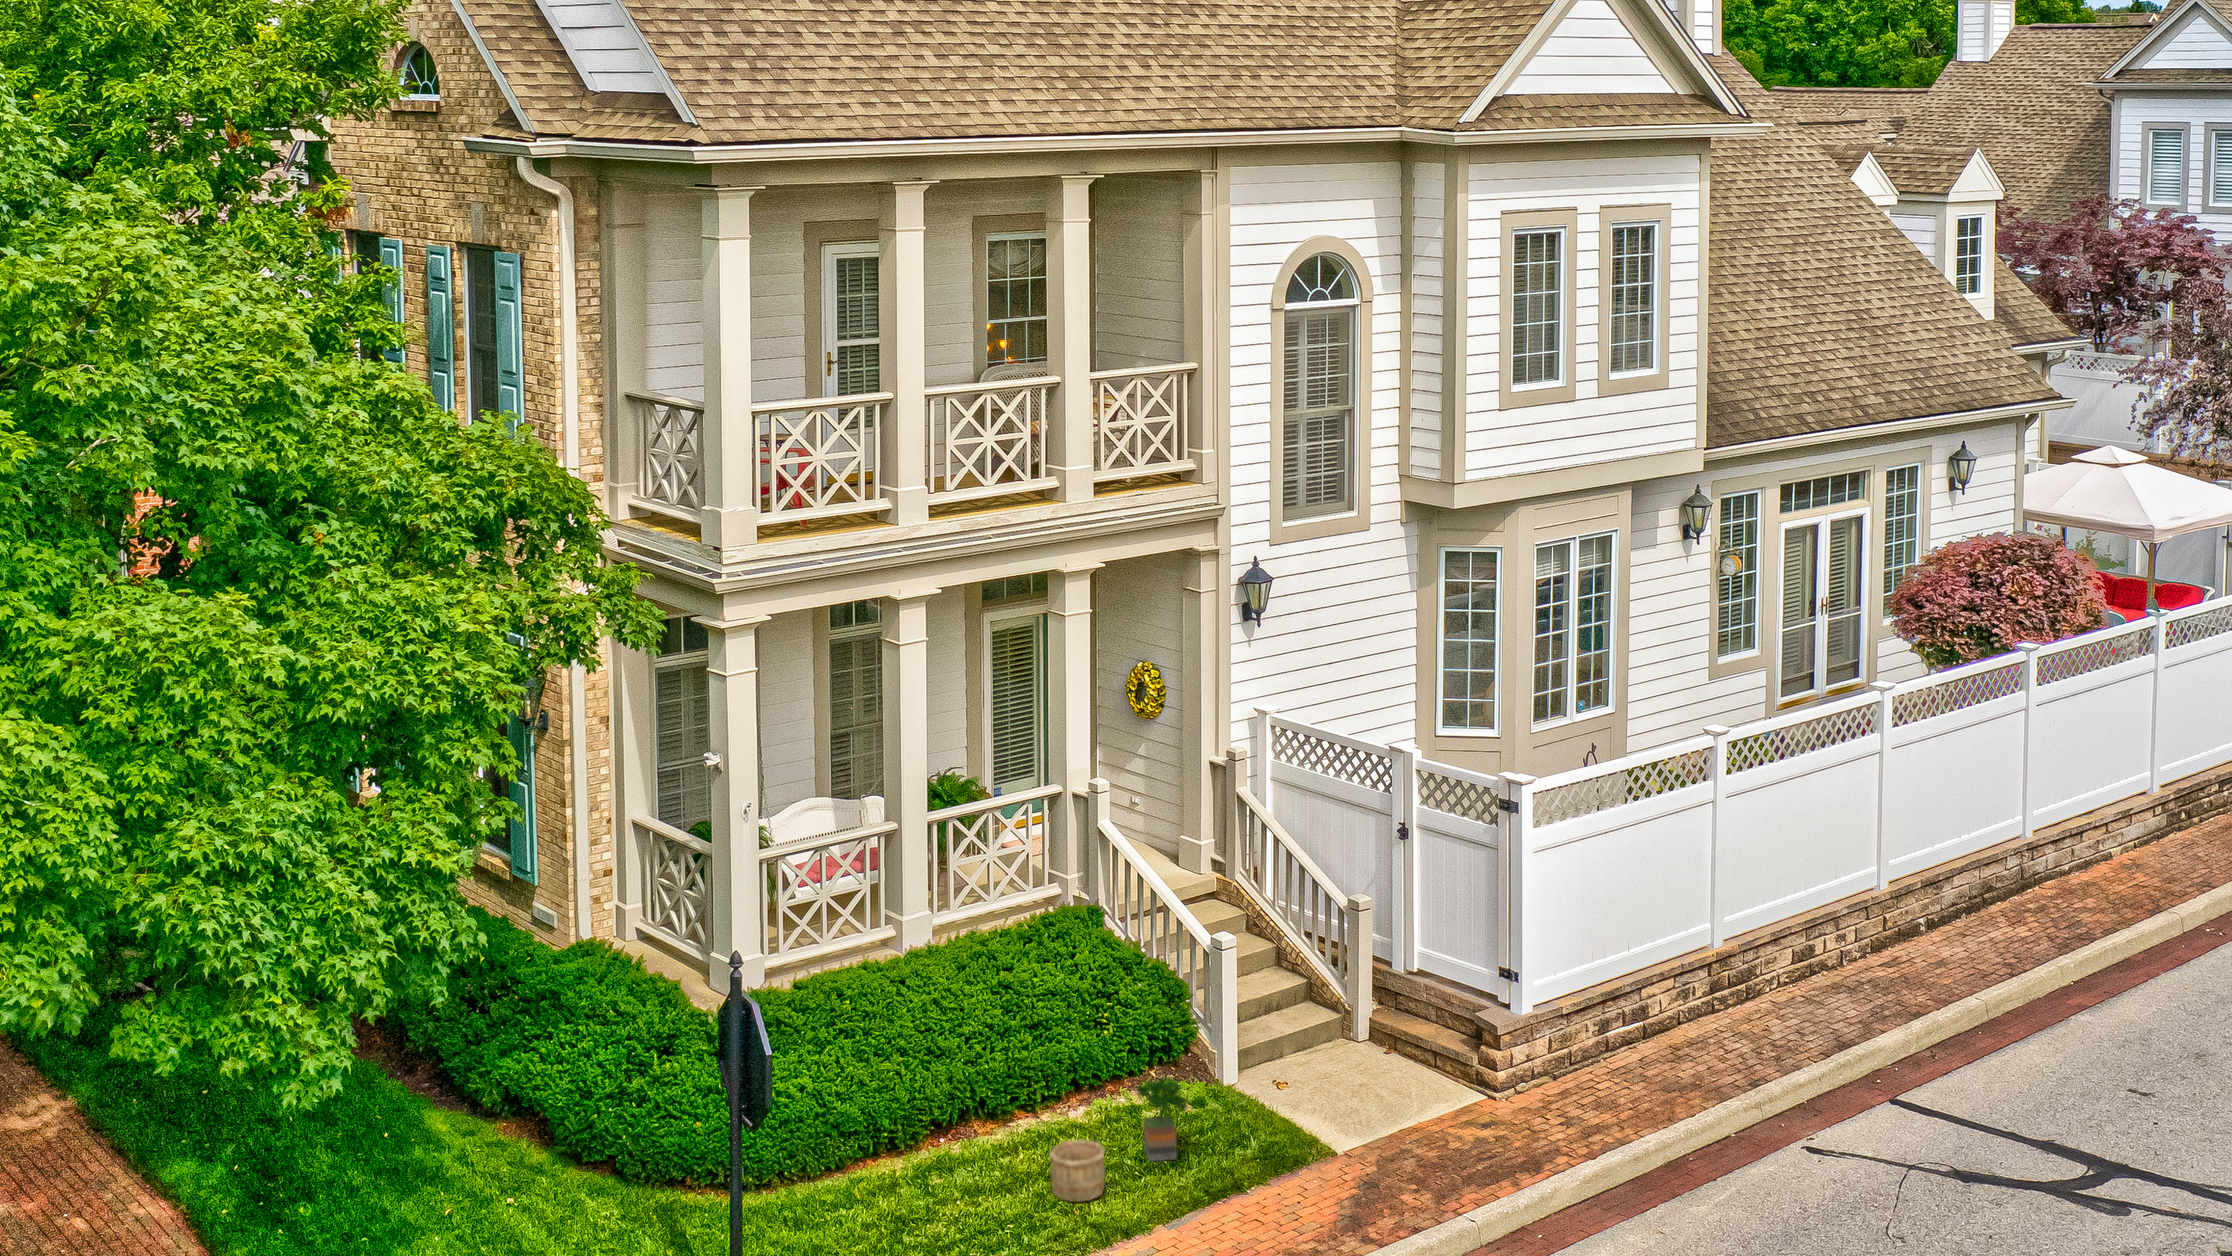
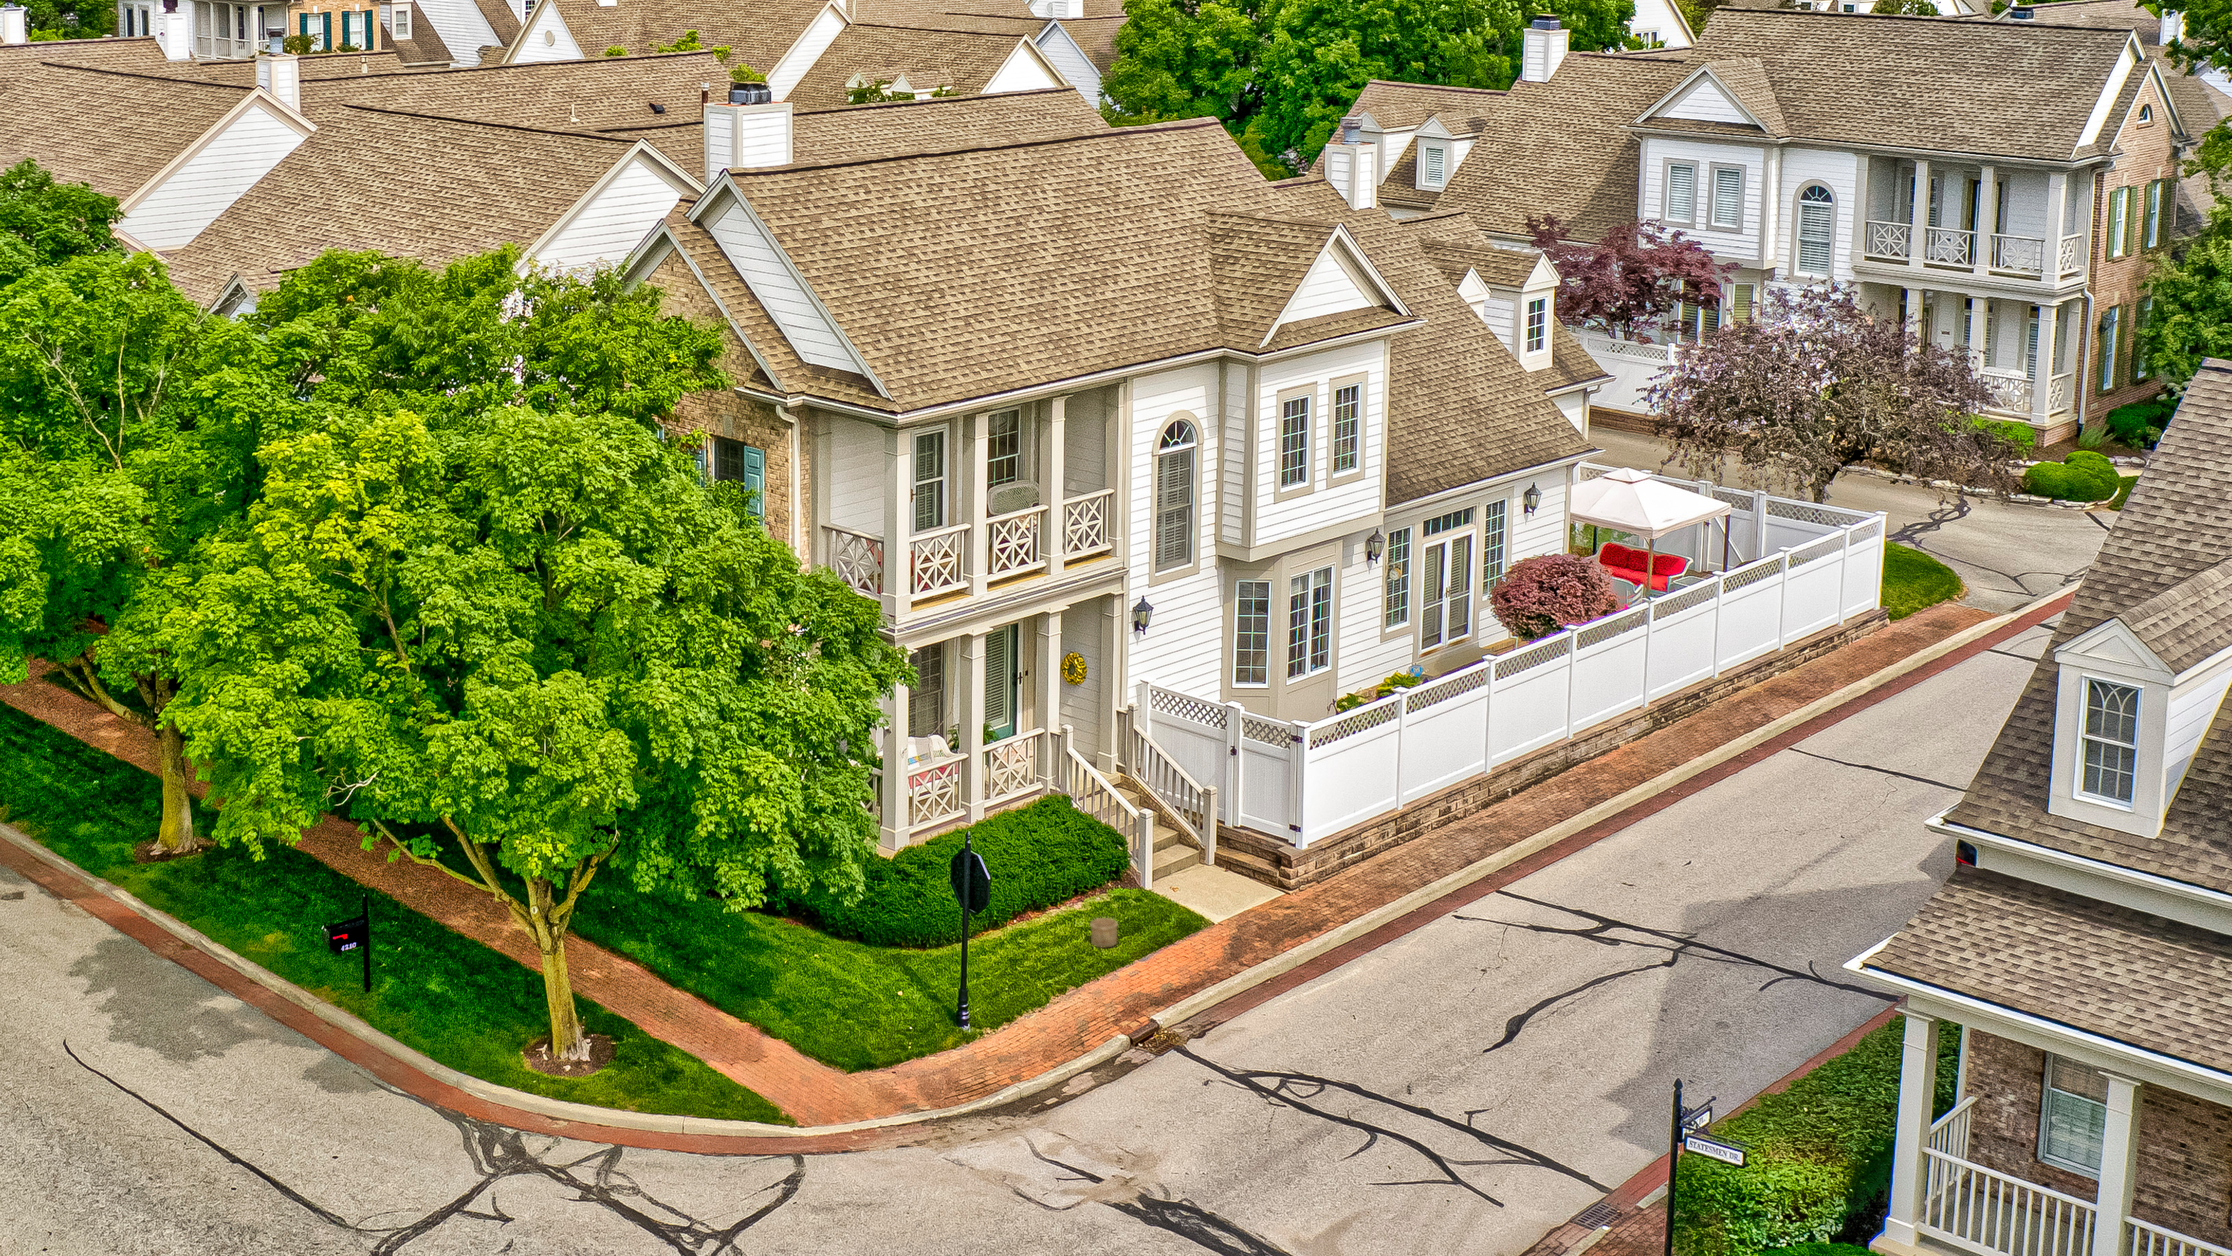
potted tree: present [1135,1078,1188,1161] -> none [1123,886,1152,929]

